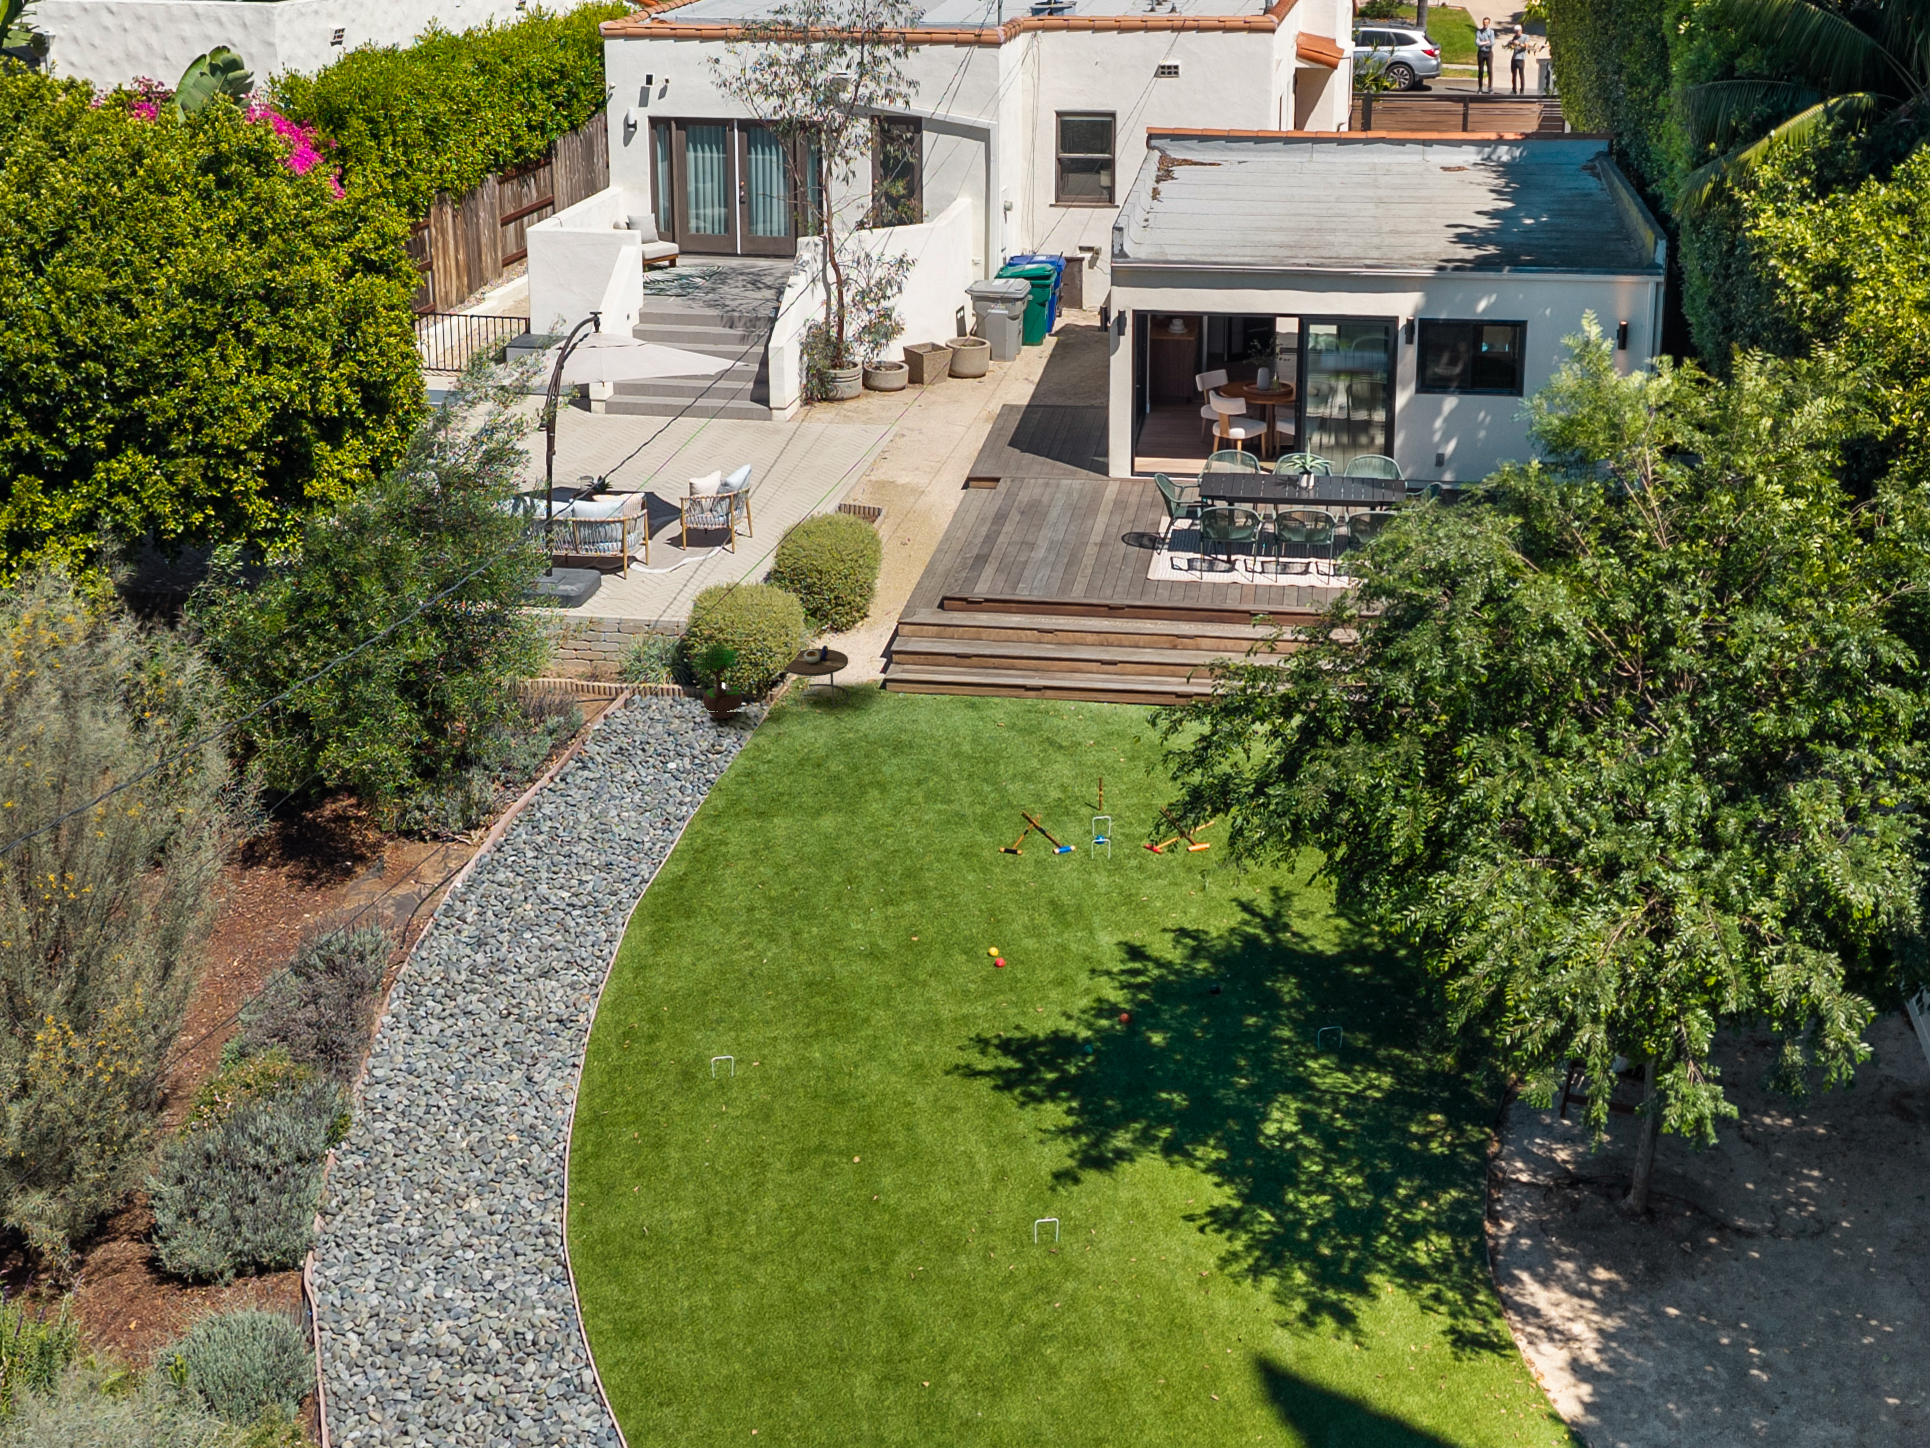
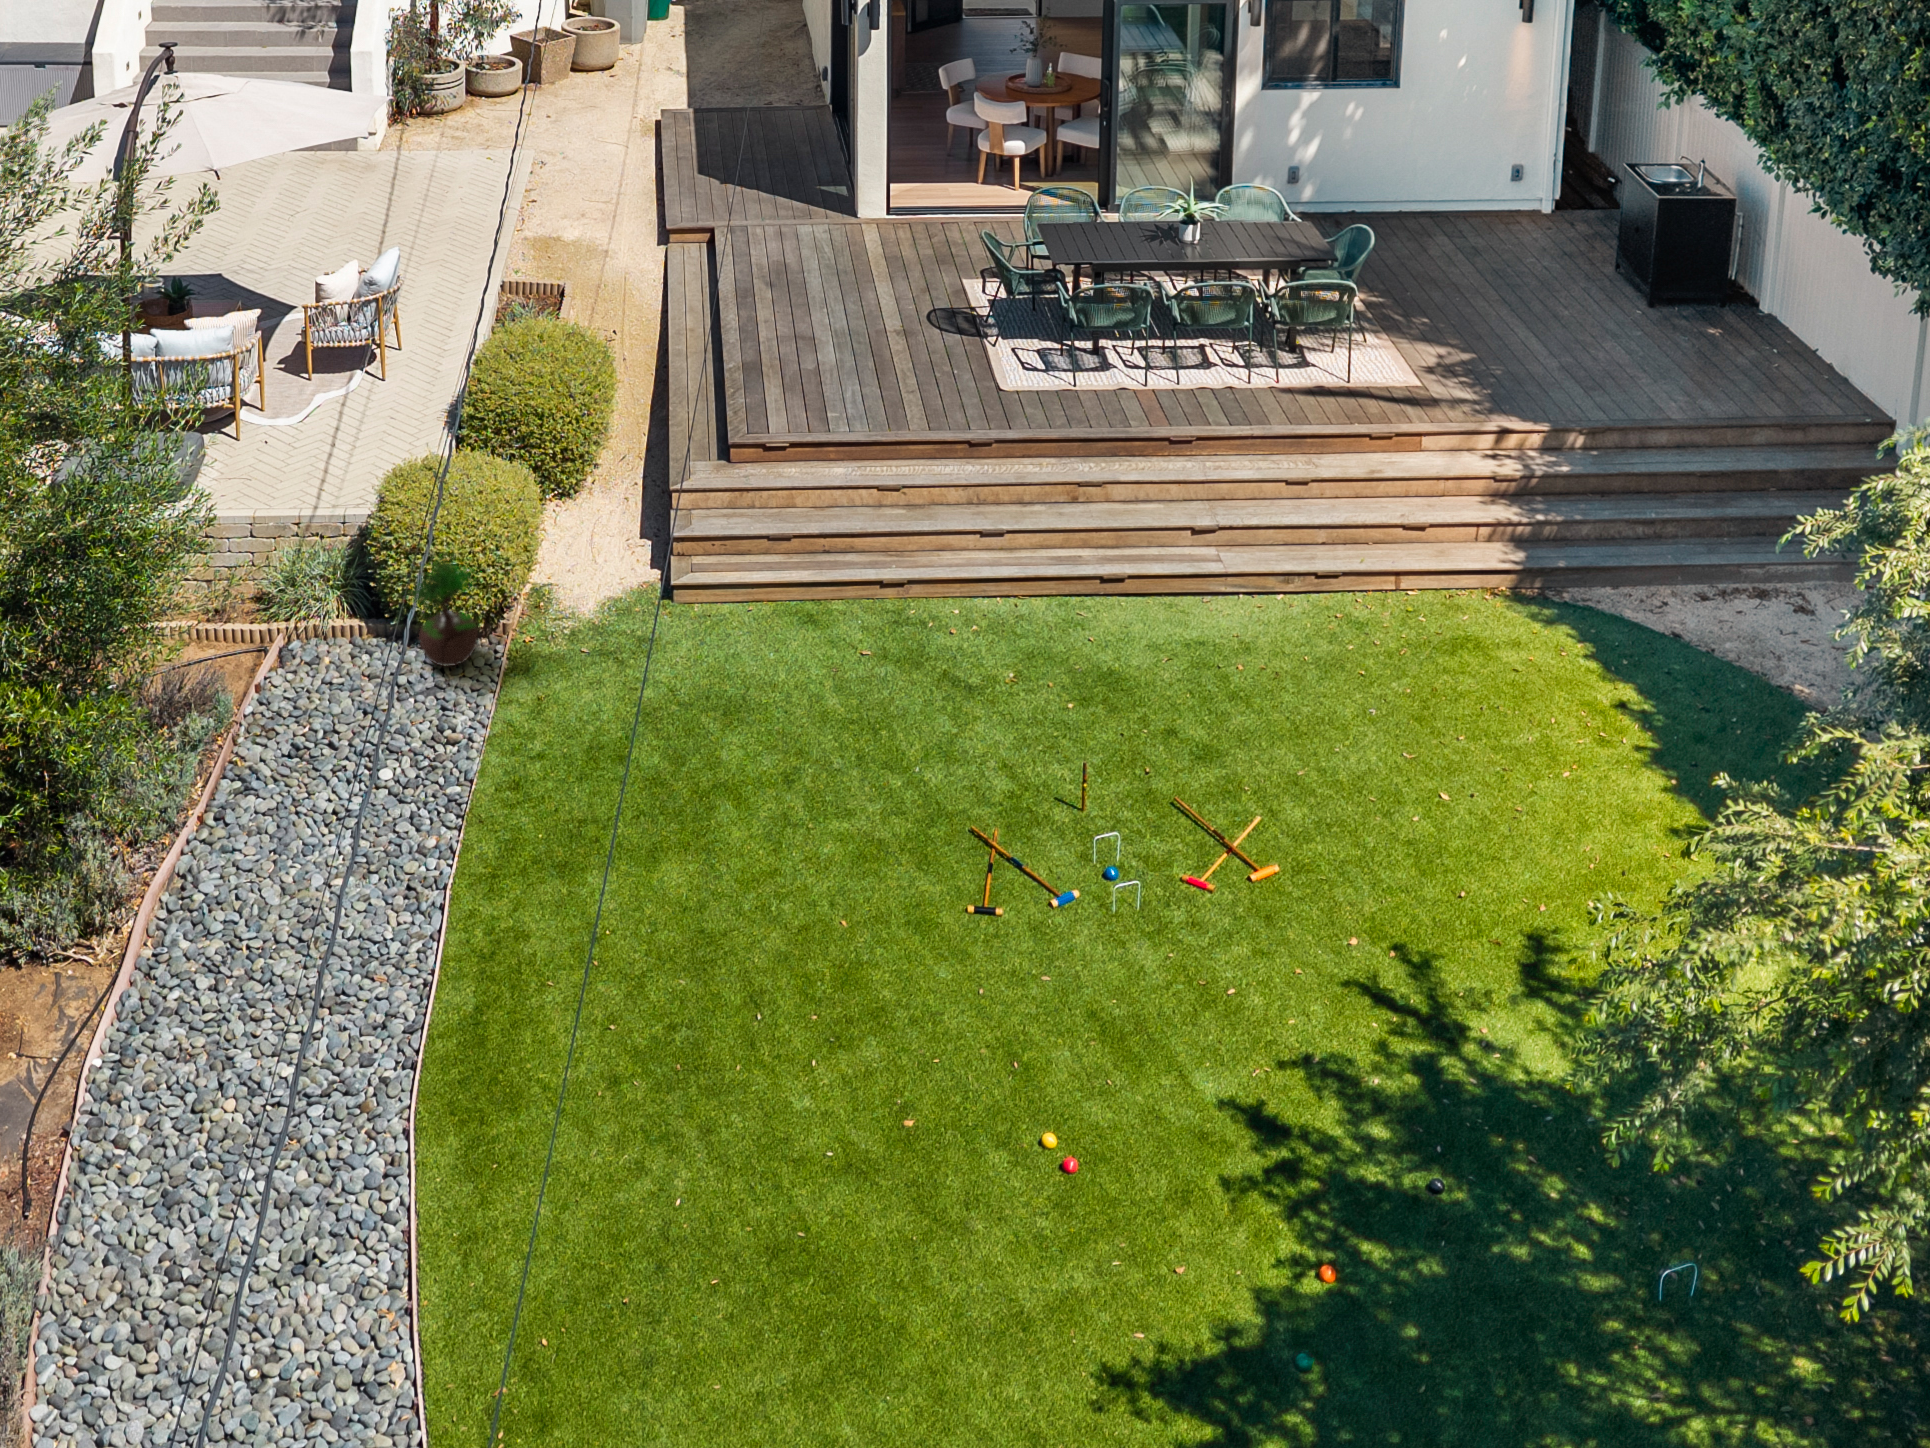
side table: present [784,645,850,708] -> none [523,534,624,627]

